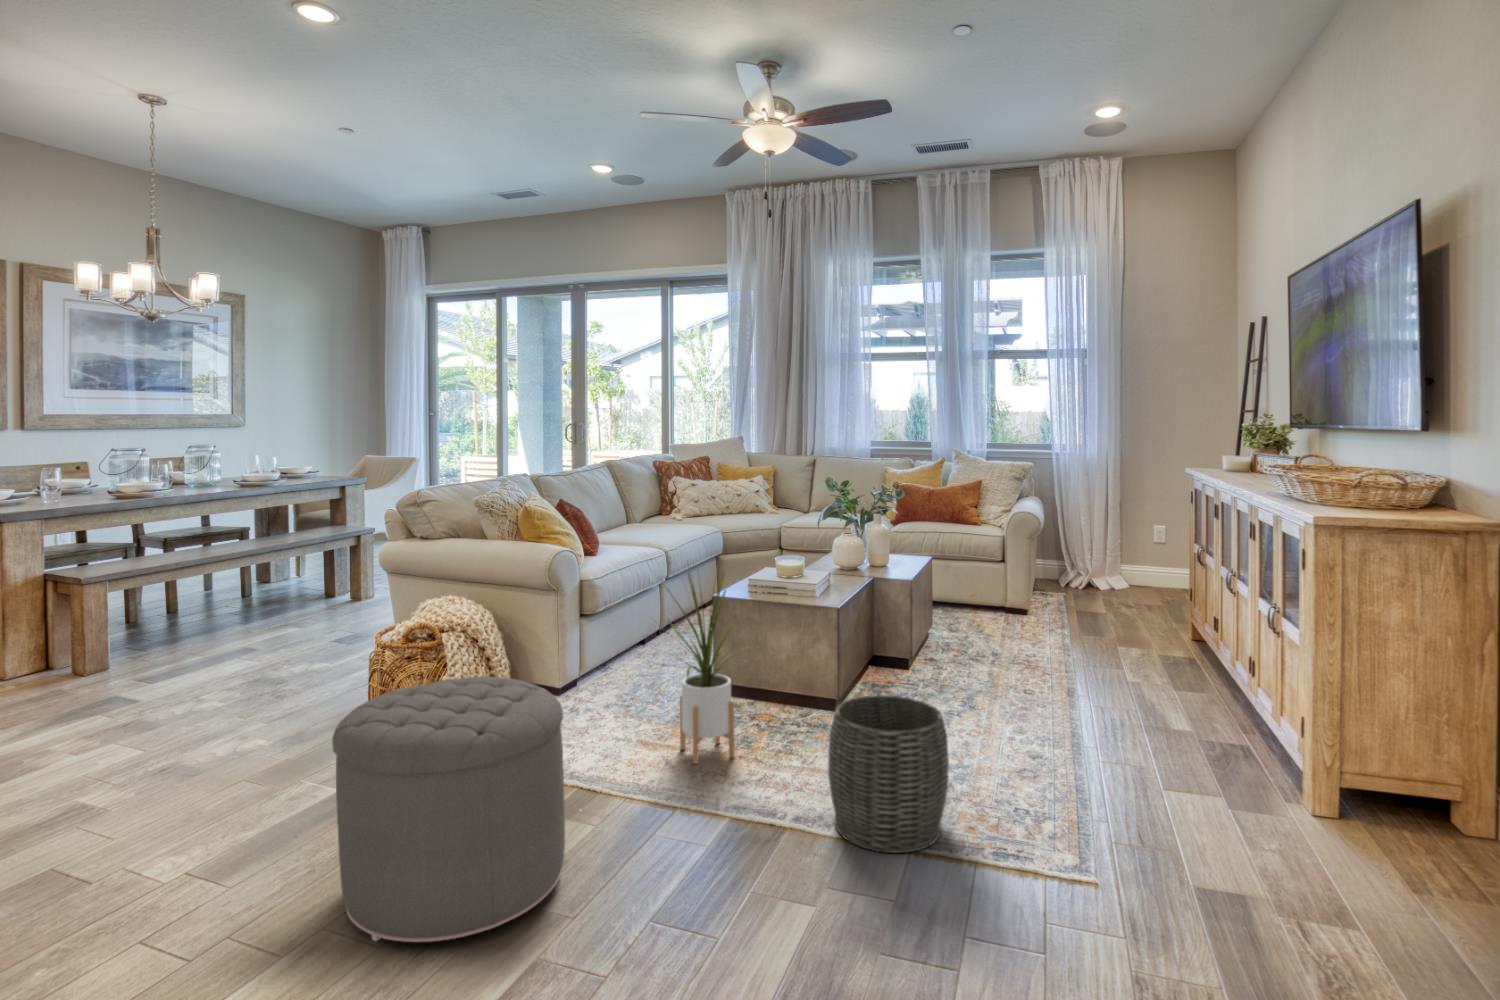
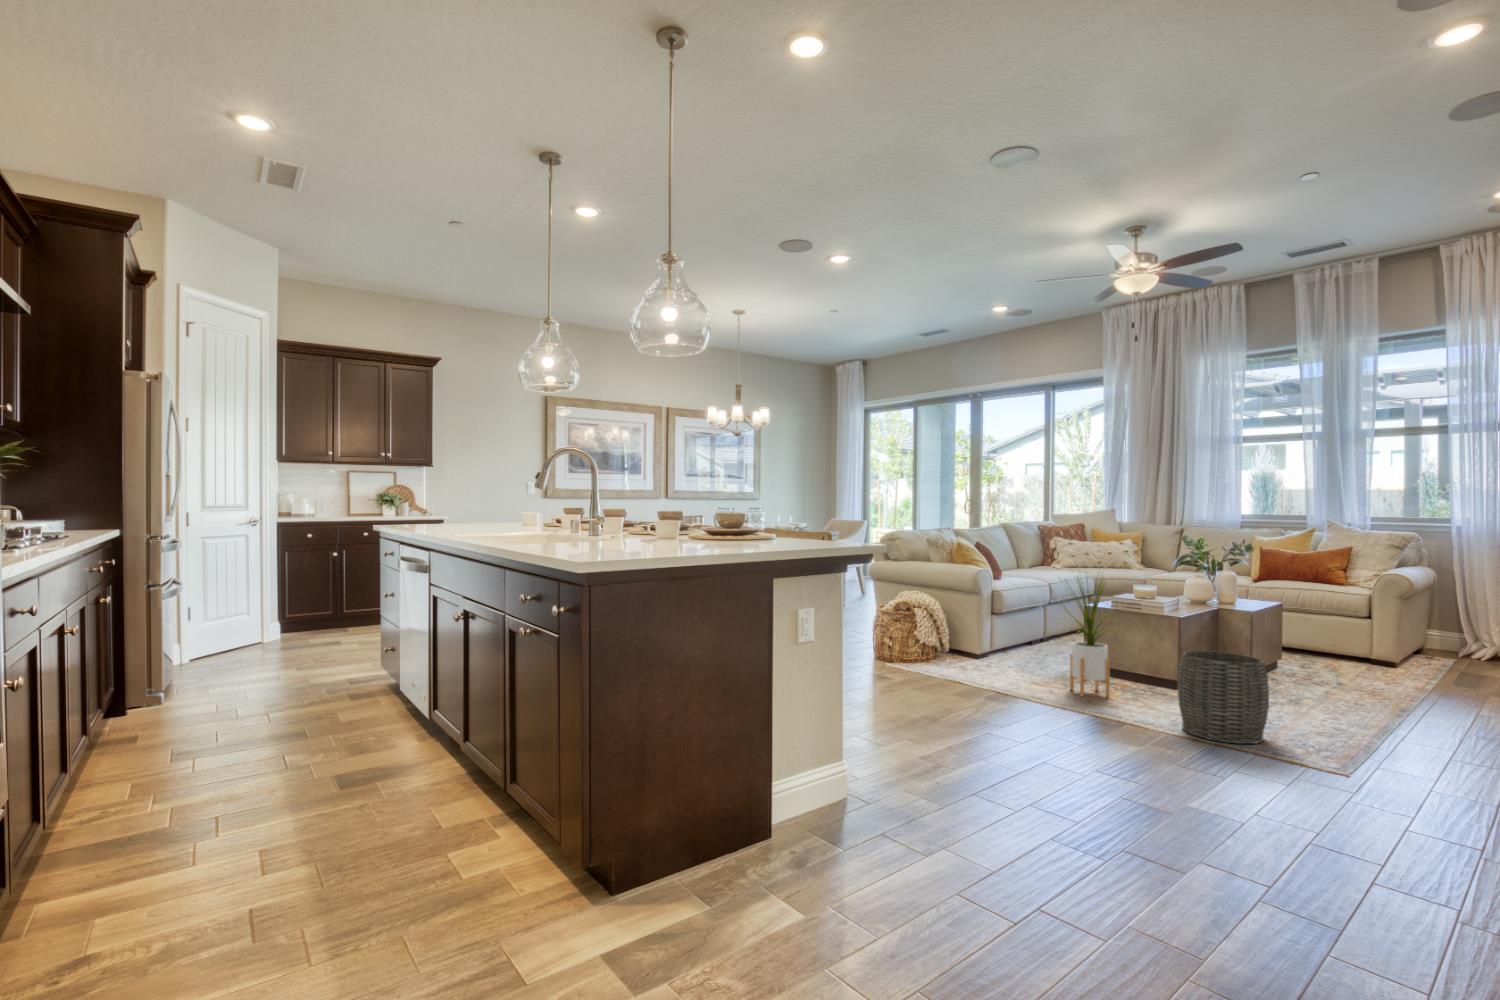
ottoman: present [332,677,565,942] -> none [892,609,1009,724]

